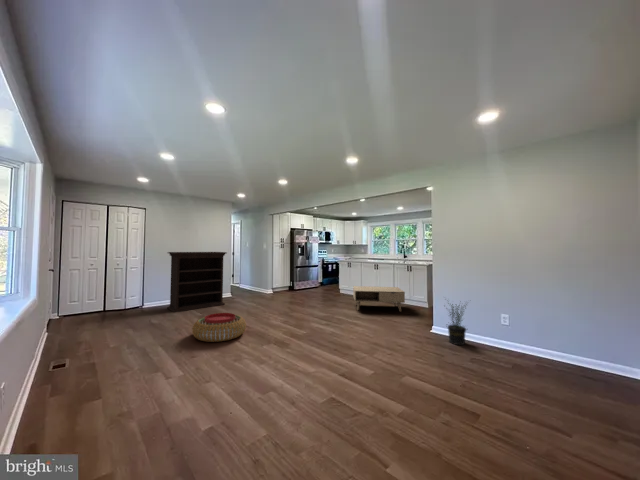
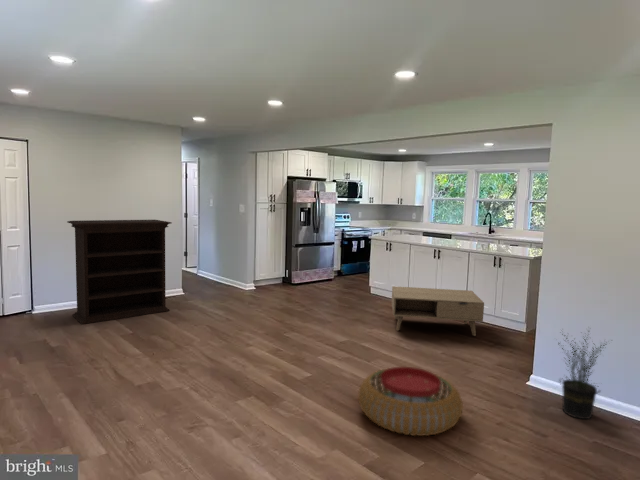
pouf: present [192,313,246,342] -> present [358,367,463,436]

